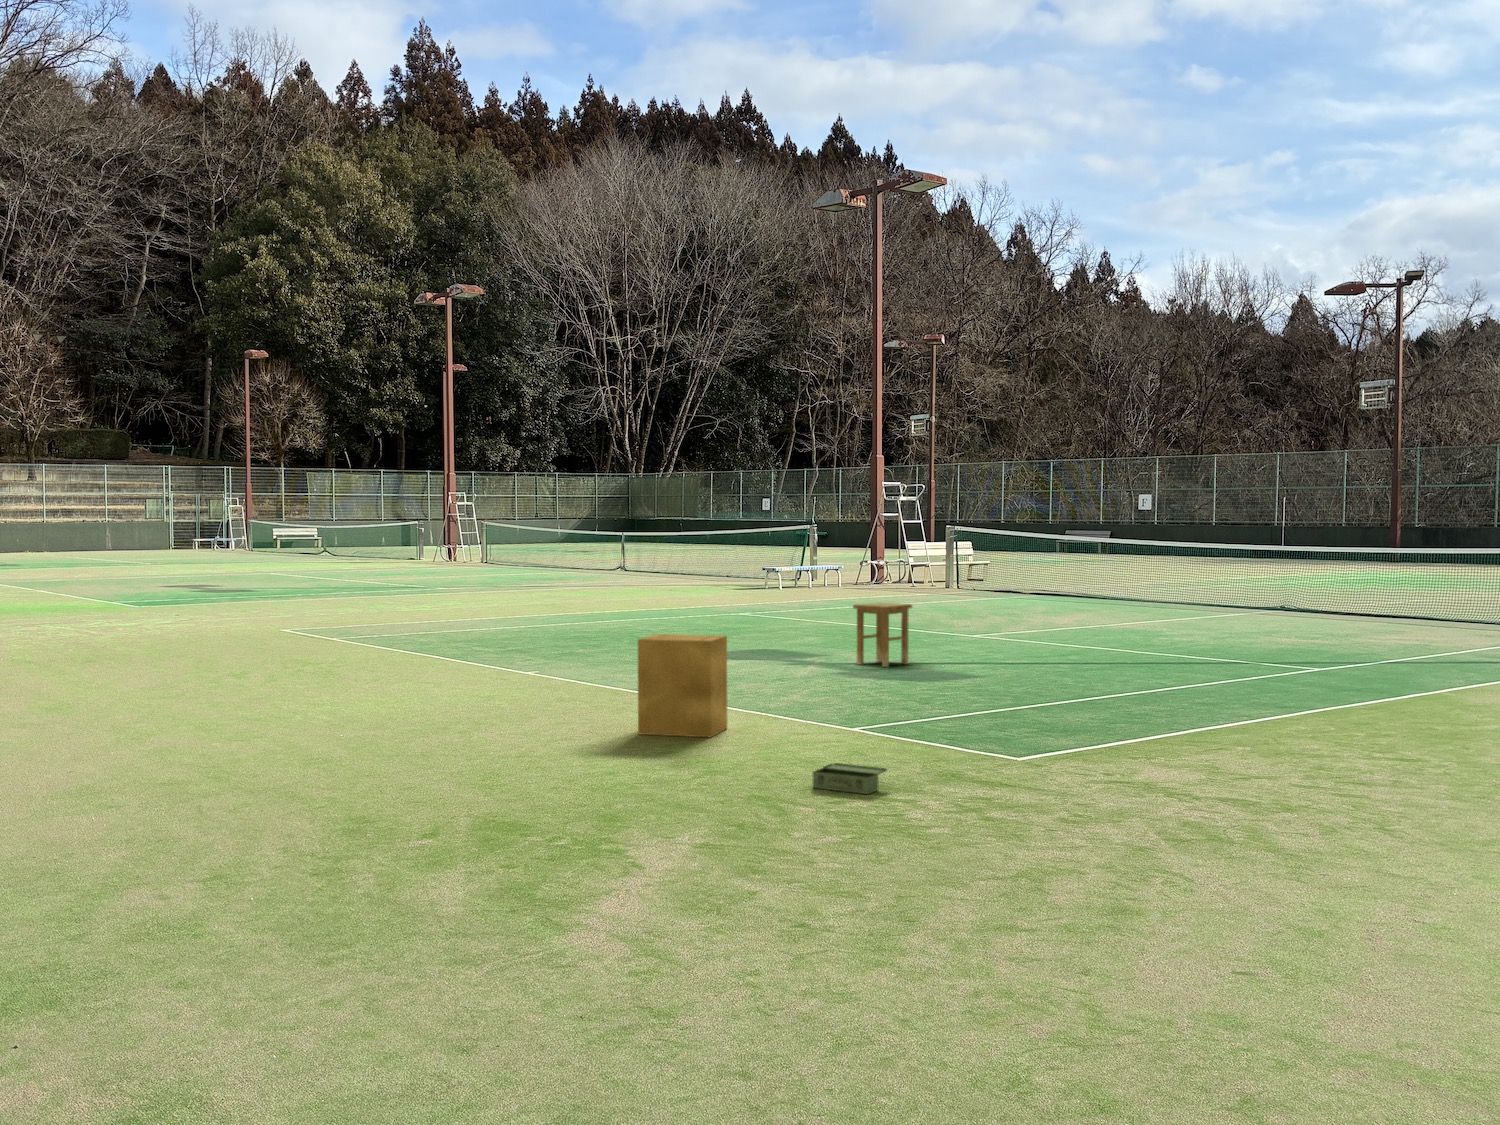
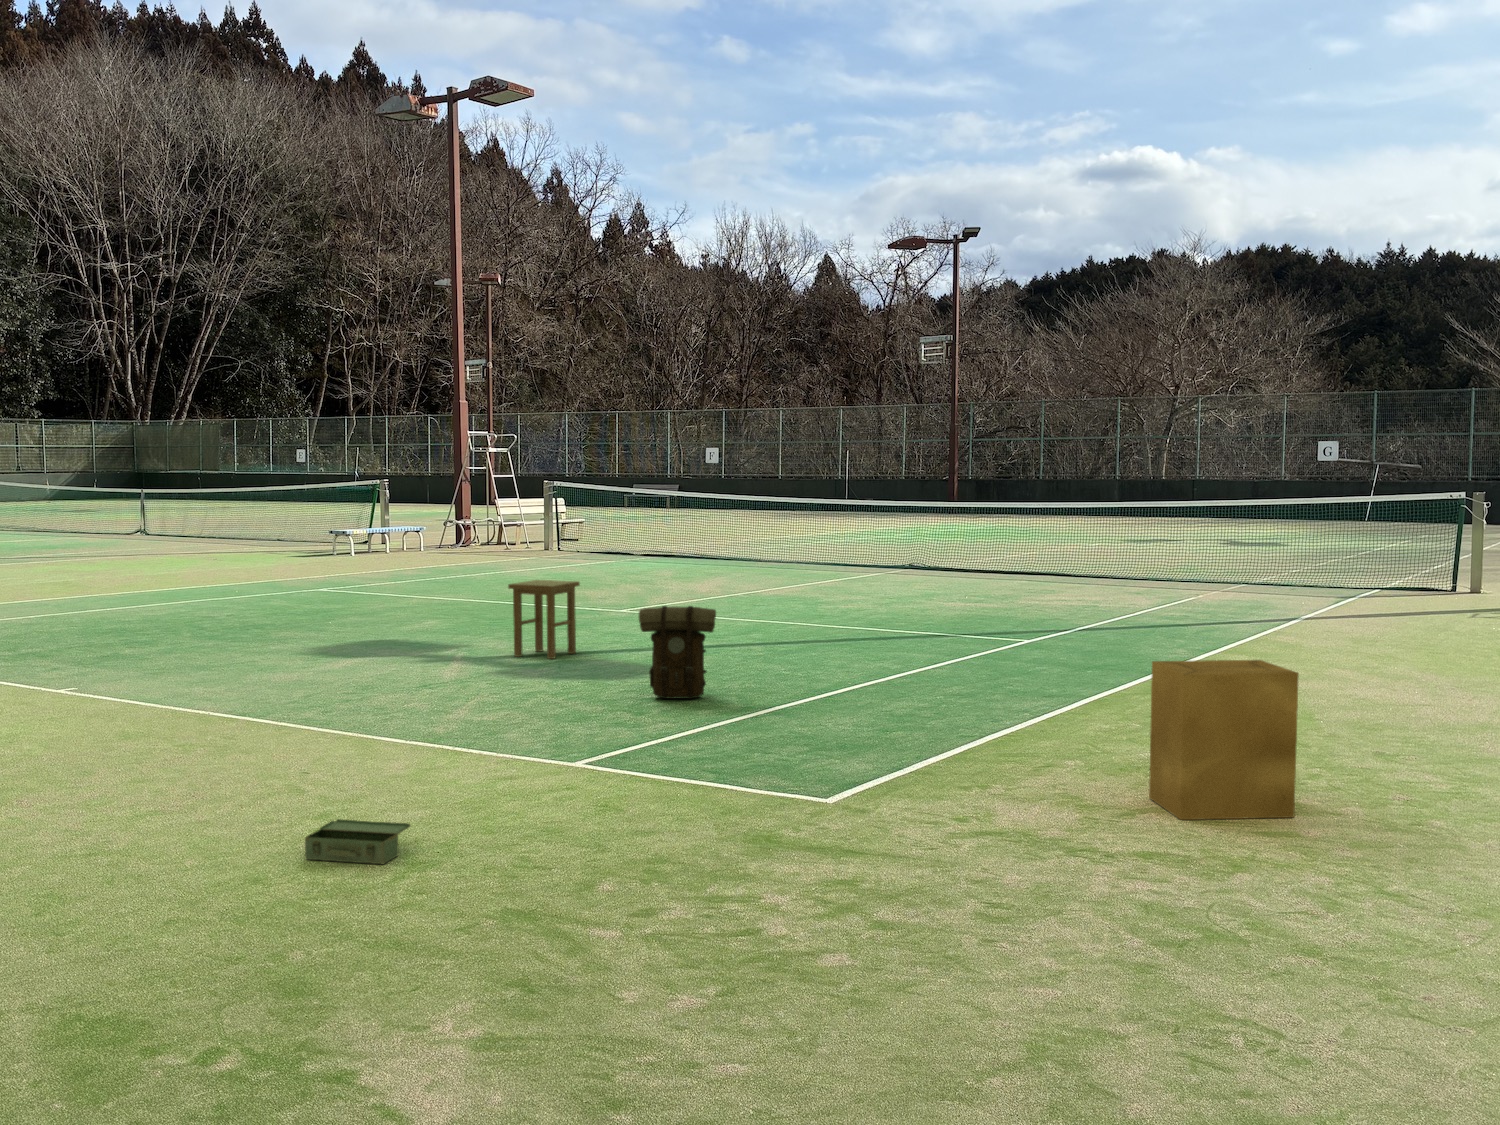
backpack: none [932,620,996,698] -> present [639,606,716,699]
cardboard box: present [638,634,727,737] -> present [1149,660,1299,820]
toolbox: present [813,763,887,794] -> present [305,819,410,864]

